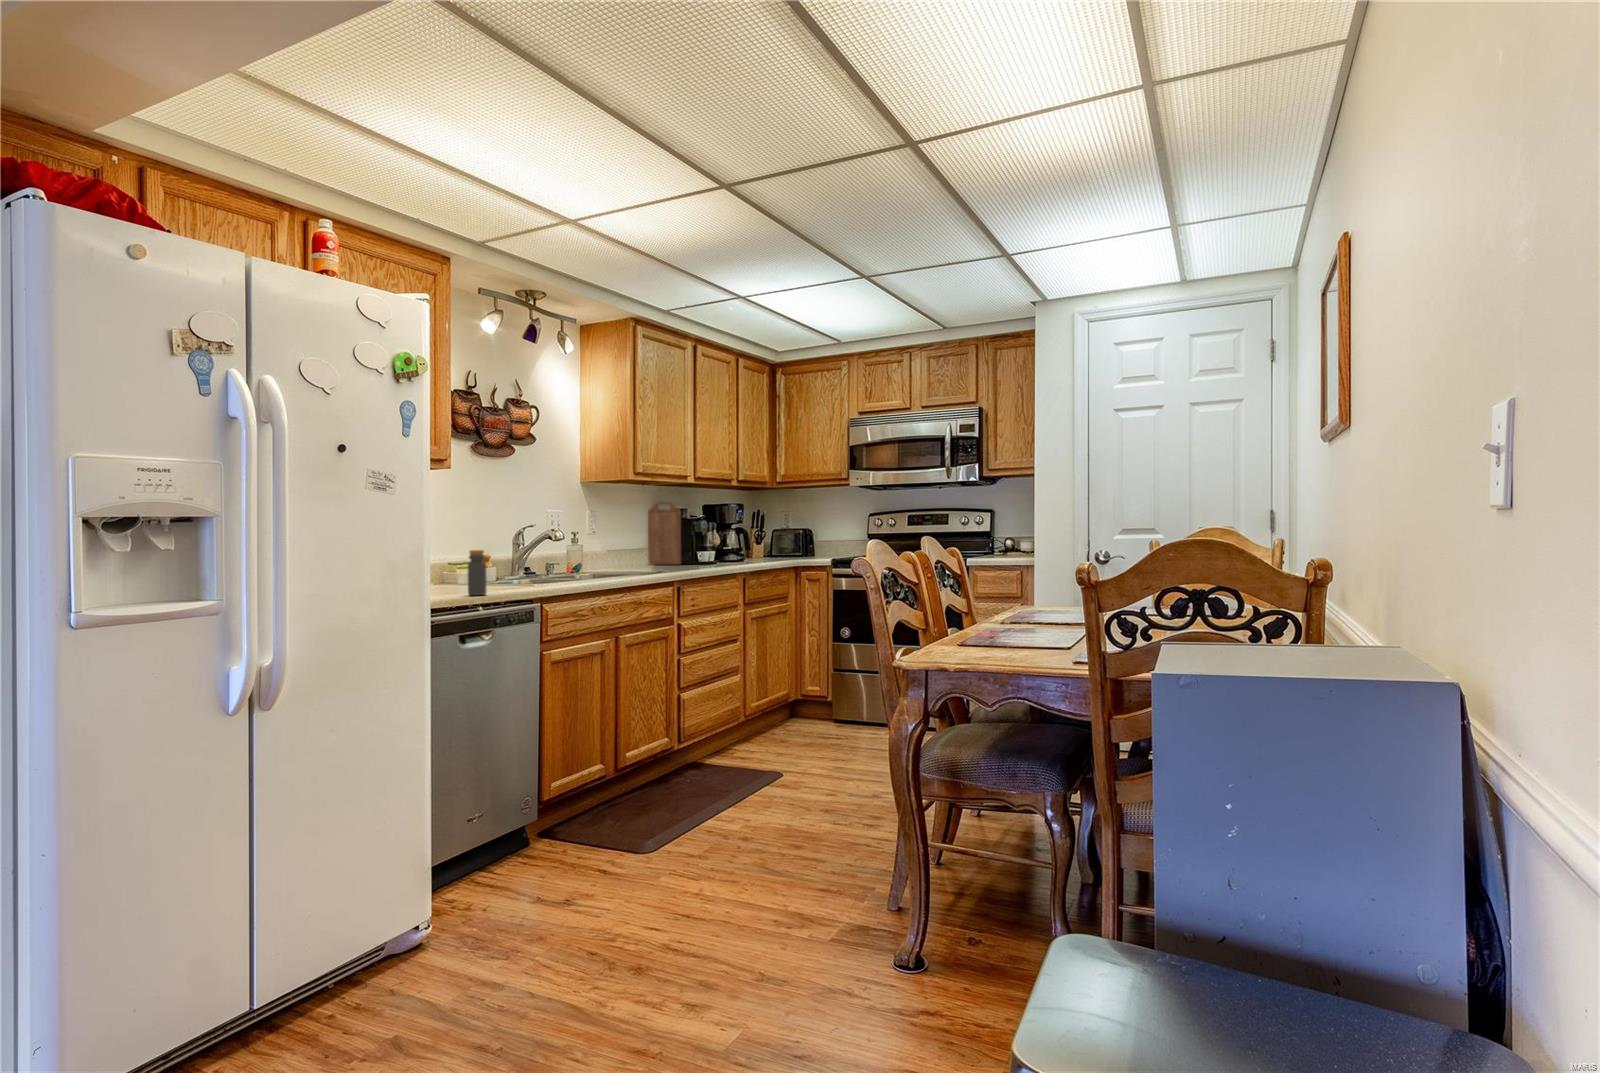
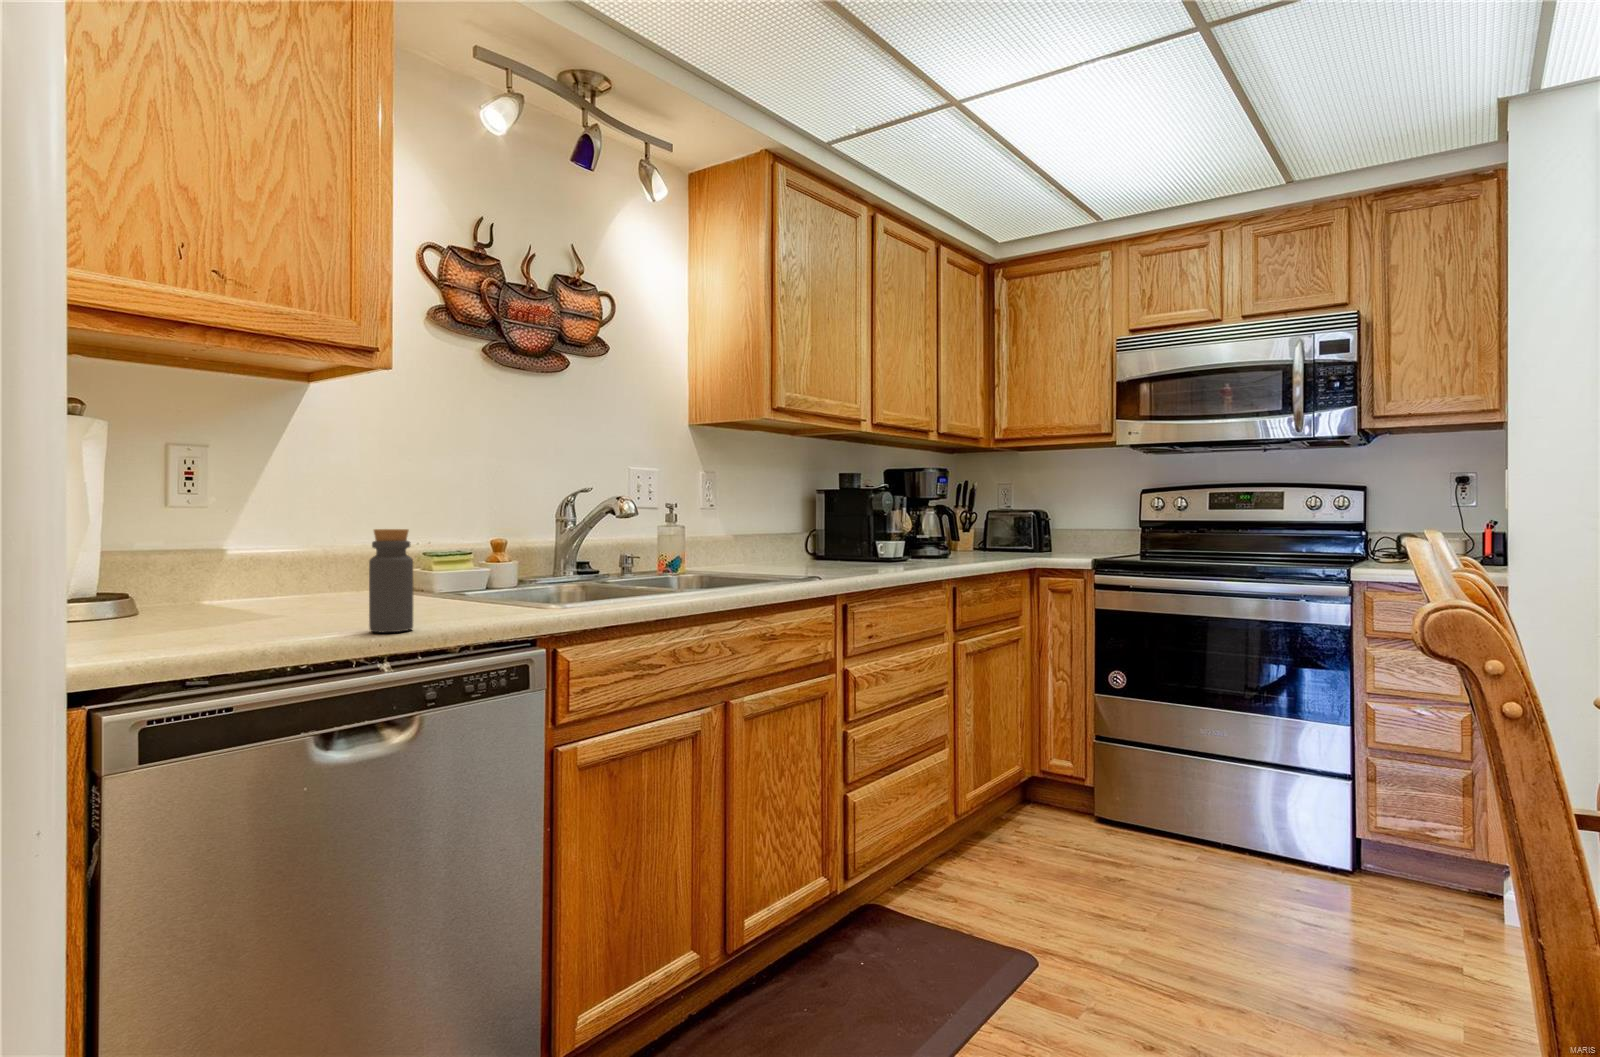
cutting board: present [648,501,681,565] -> none [803,463,852,561]

